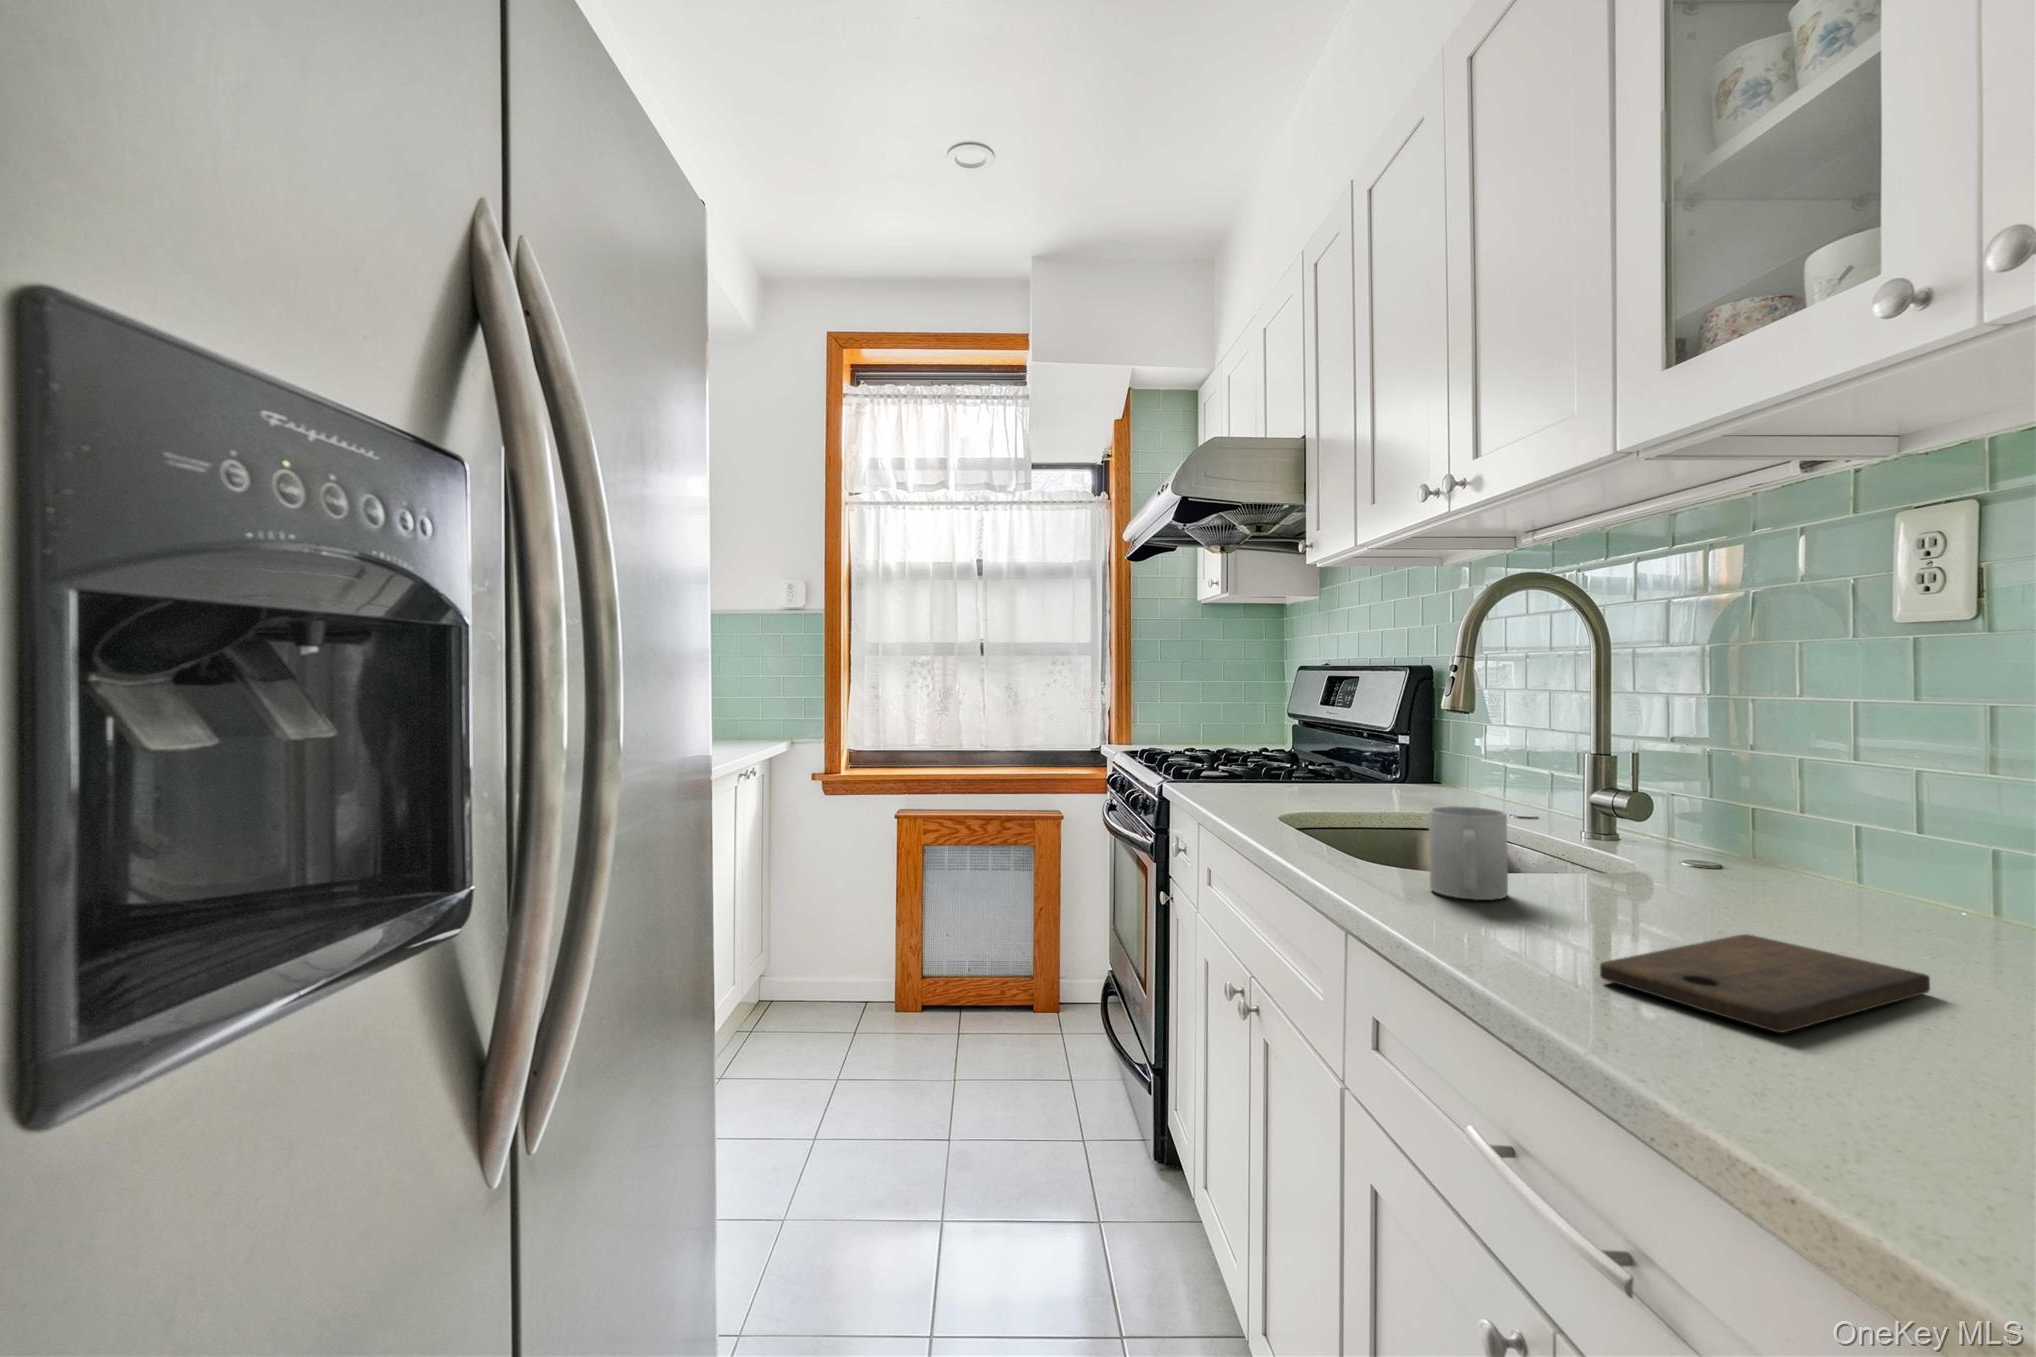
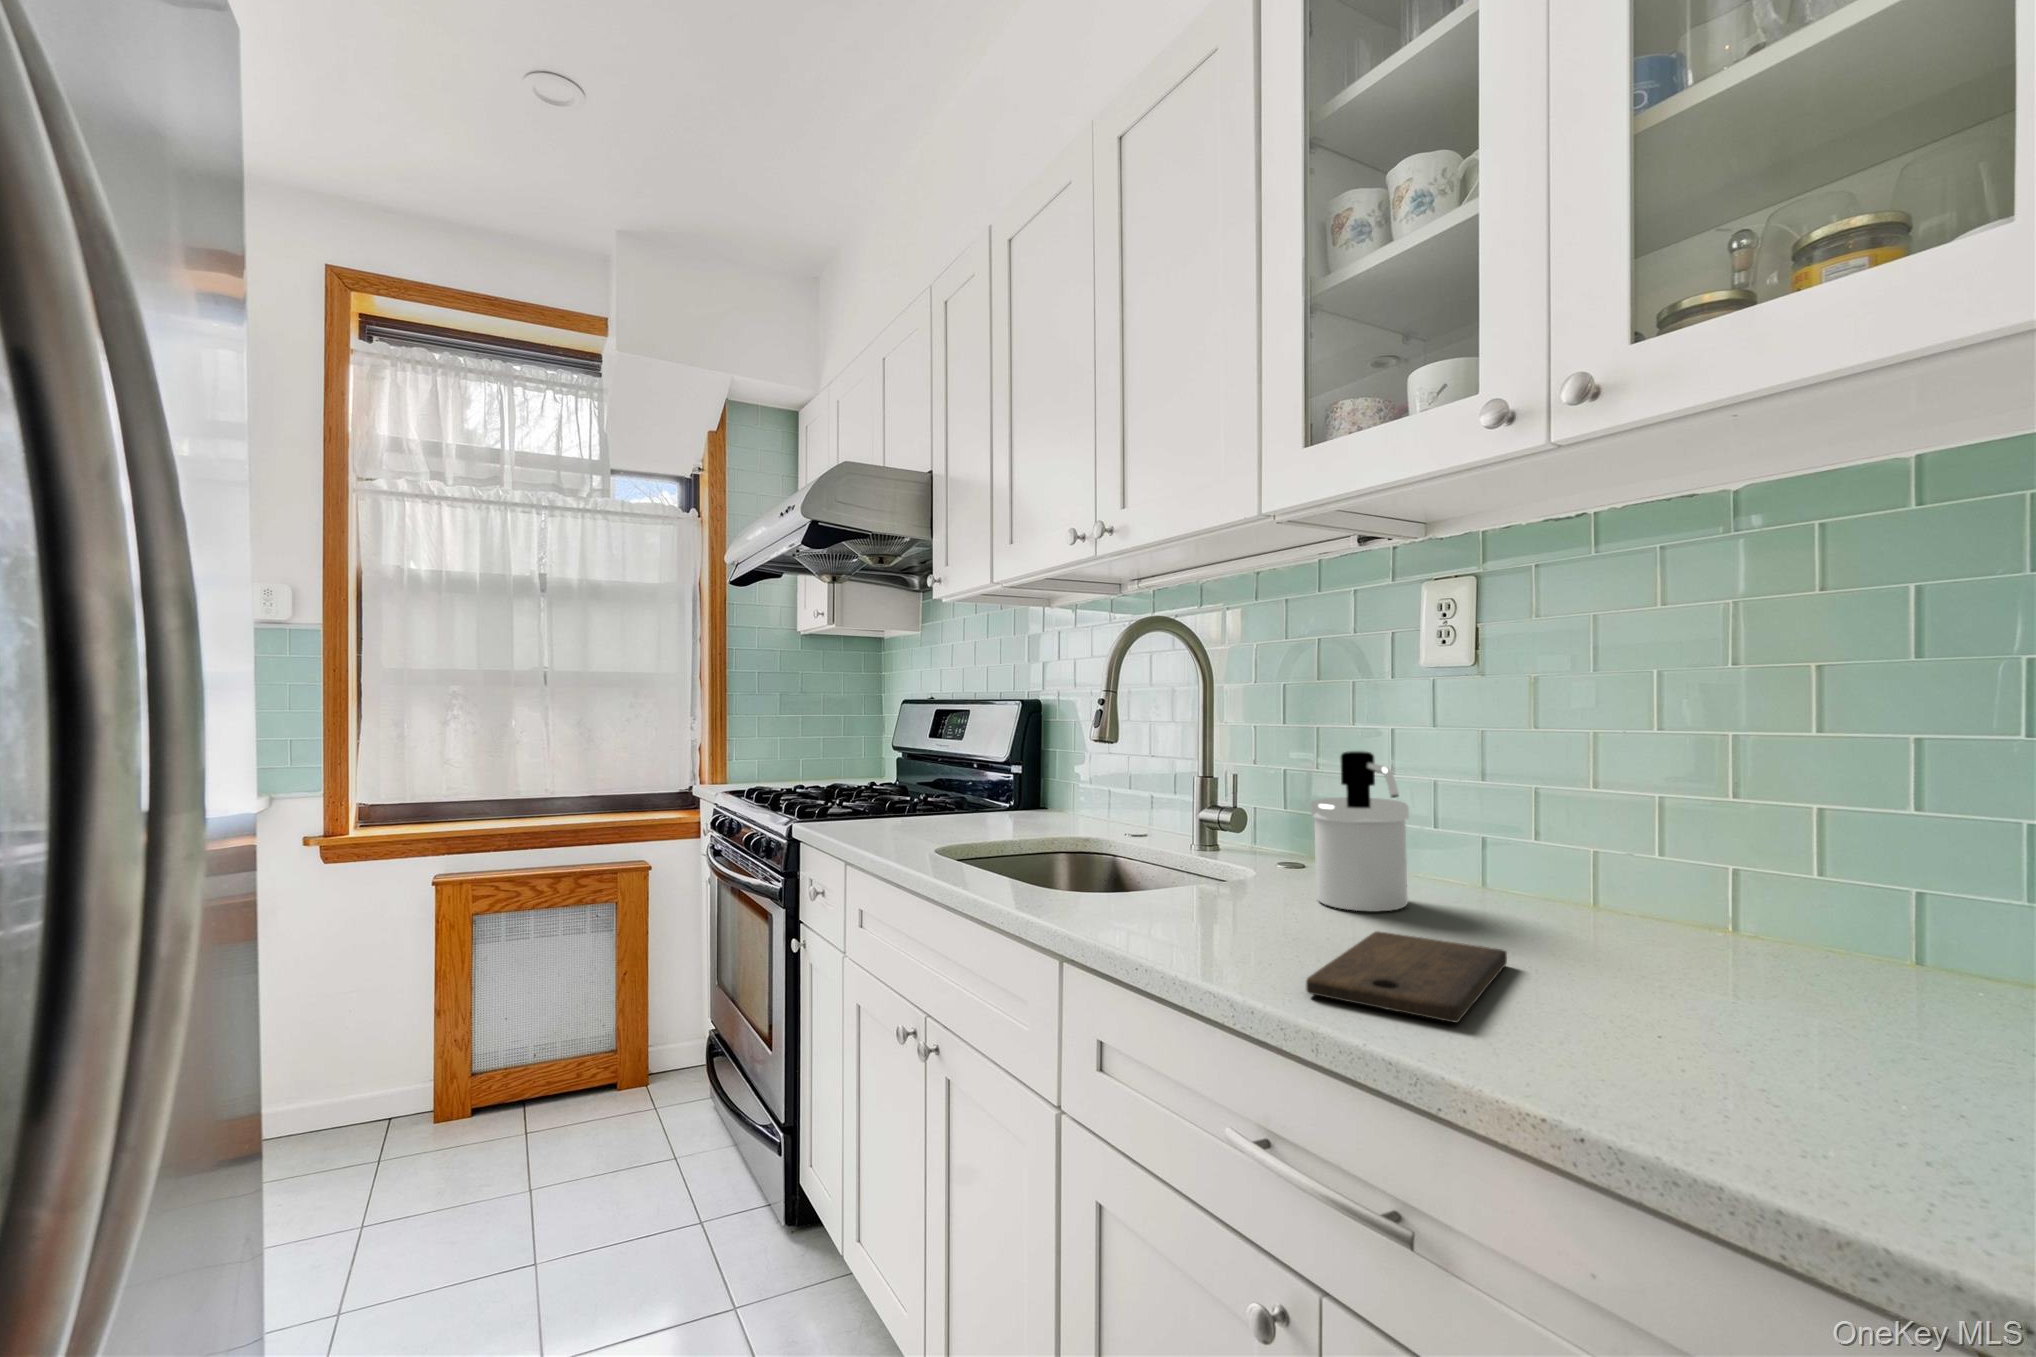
soap dispenser: none [1697,726,1841,920] -> present [1311,751,1409,911]
mug: present [1429,806,1508,900] -> none [1114,836,1182,925]

